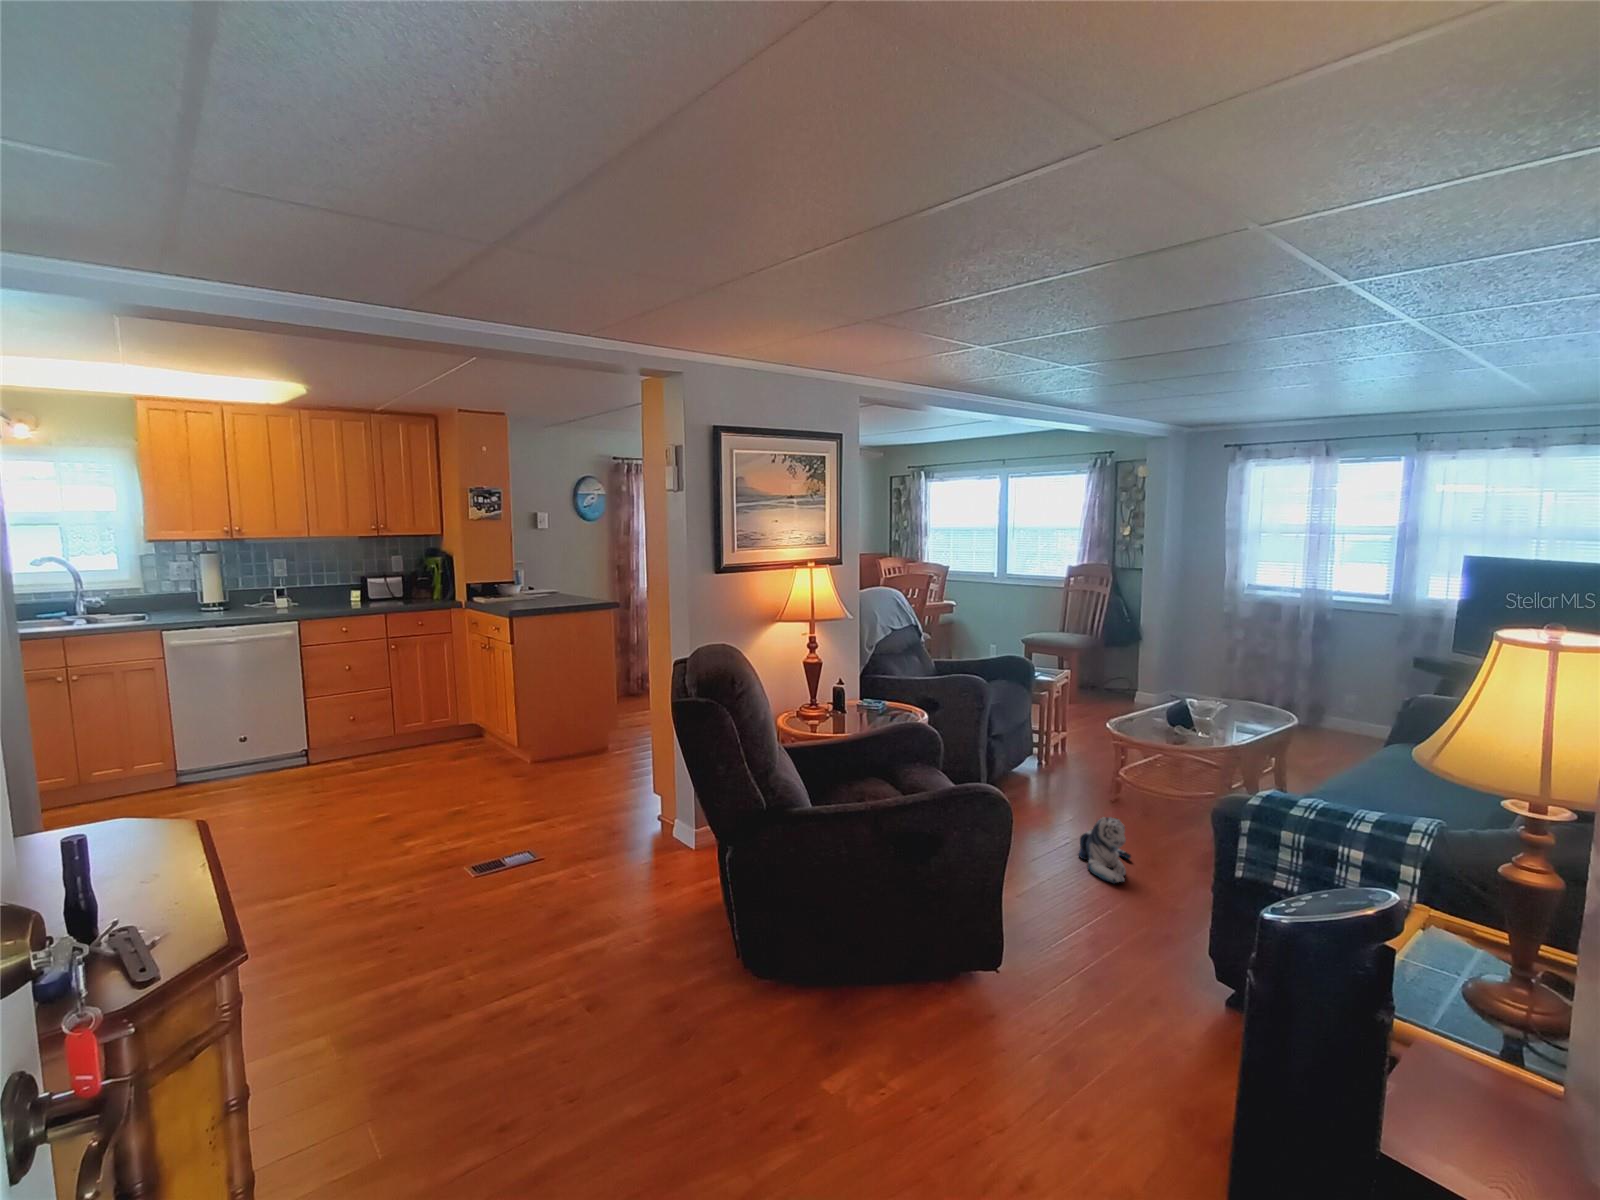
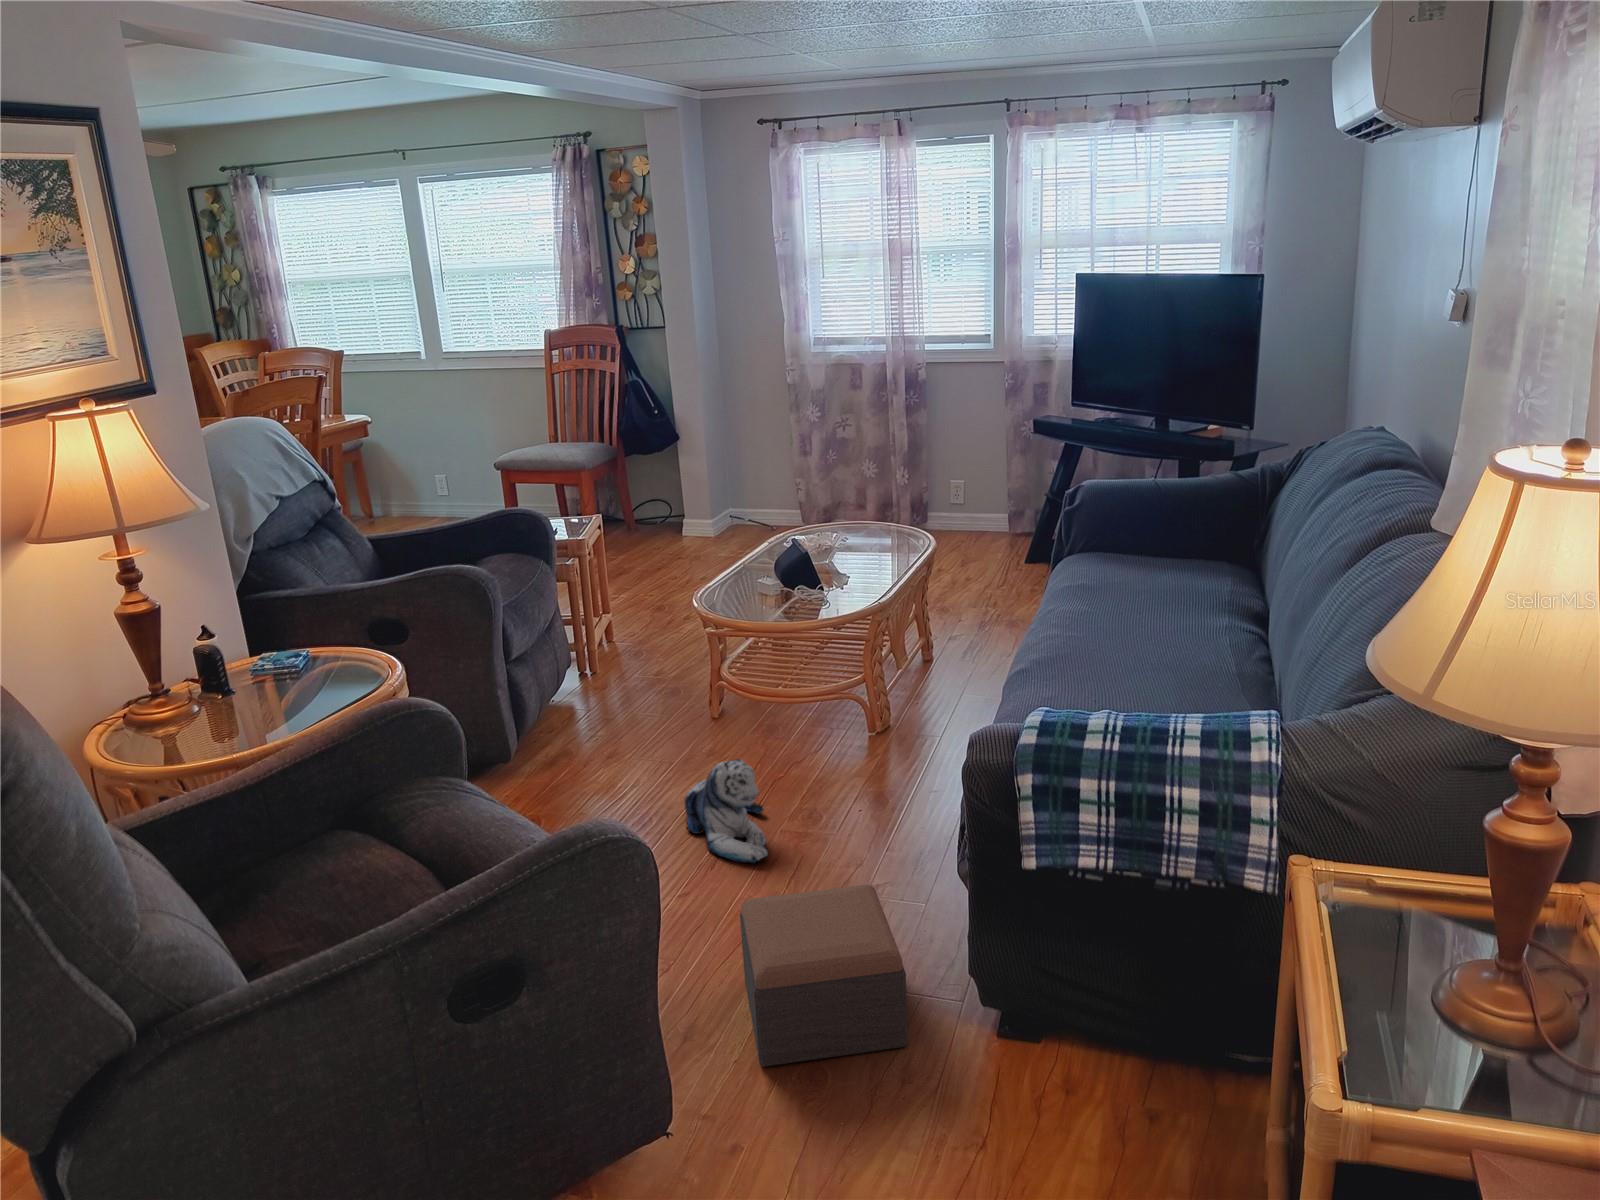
footstool: none [1078,887,1183,1008] -> present [740,885,908,1067]

